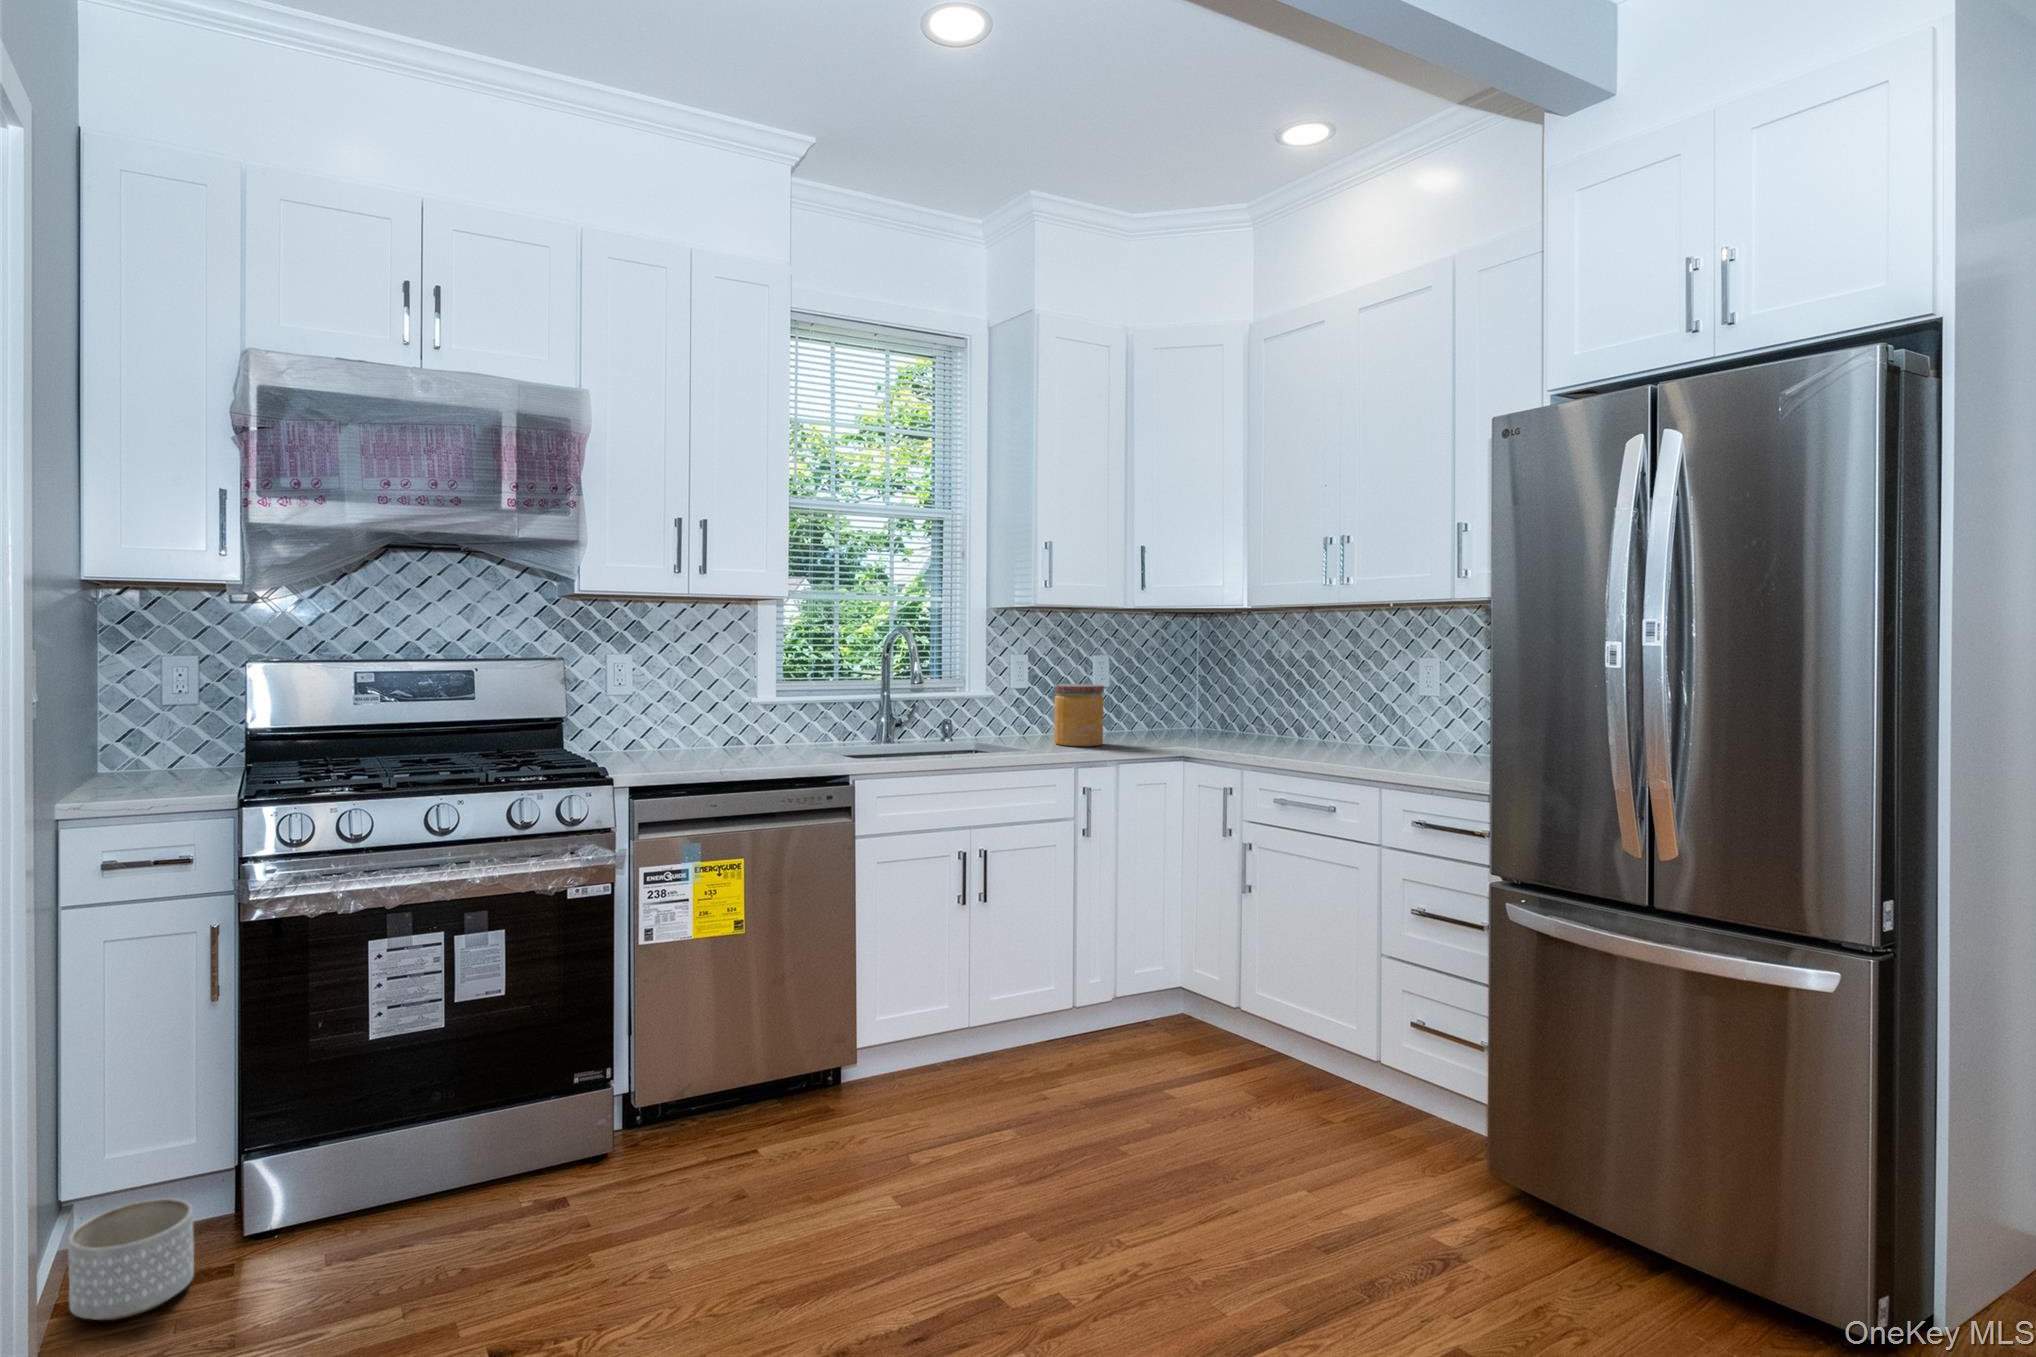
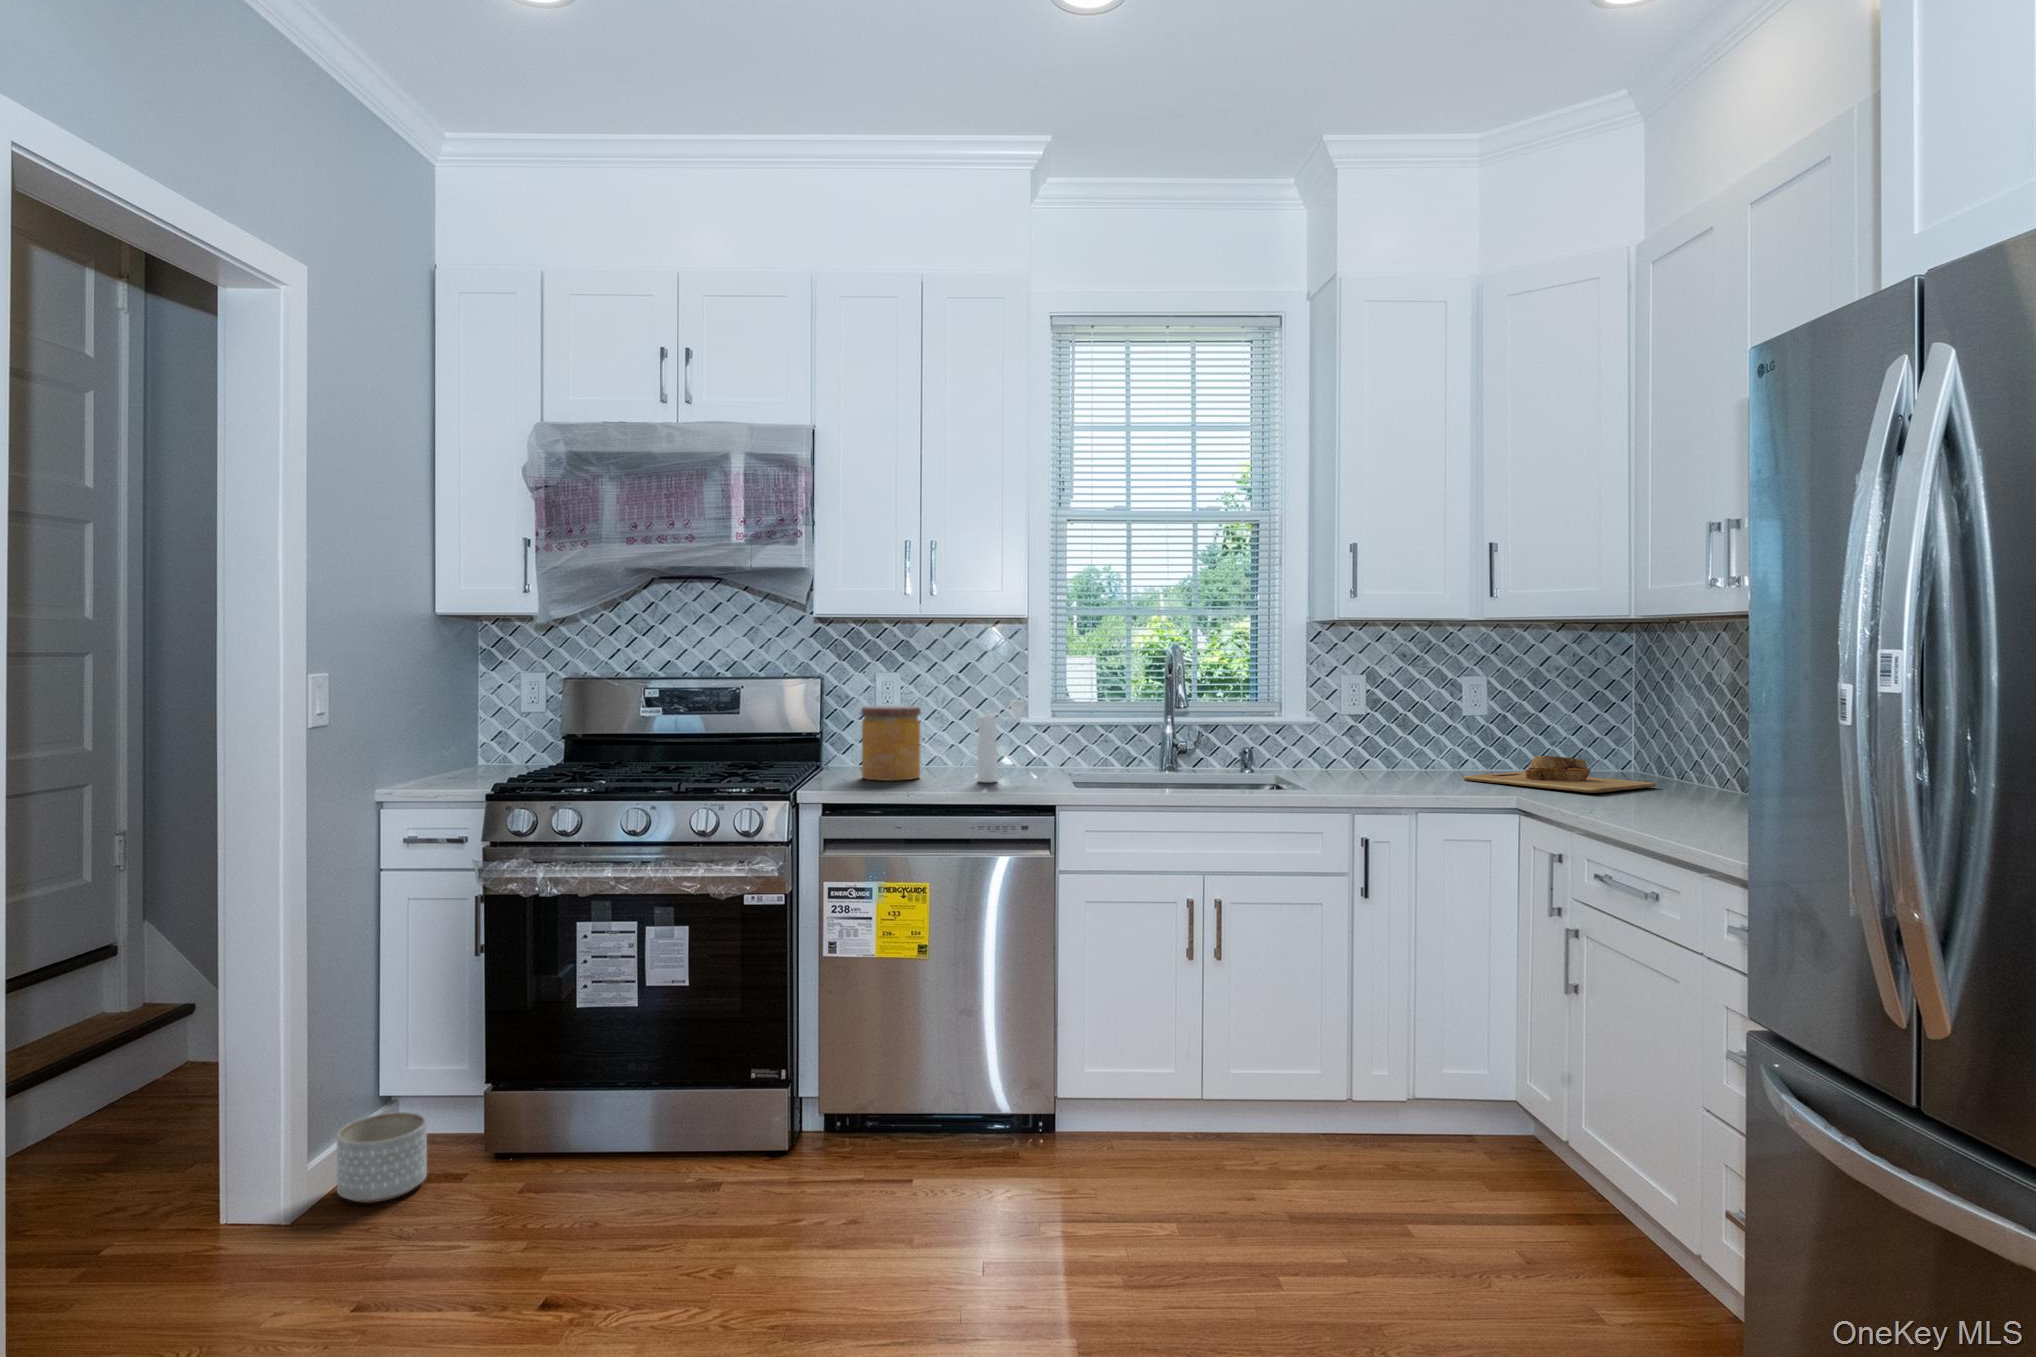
pepper mill: none [750,681,786,760] -> present [977,700,1025,782]
jar: present [1054,684,1104,746] -> present [861,706,921,781]
cutting board: none [1114,717,1239,744] -> present [1464,756,1656,793]

